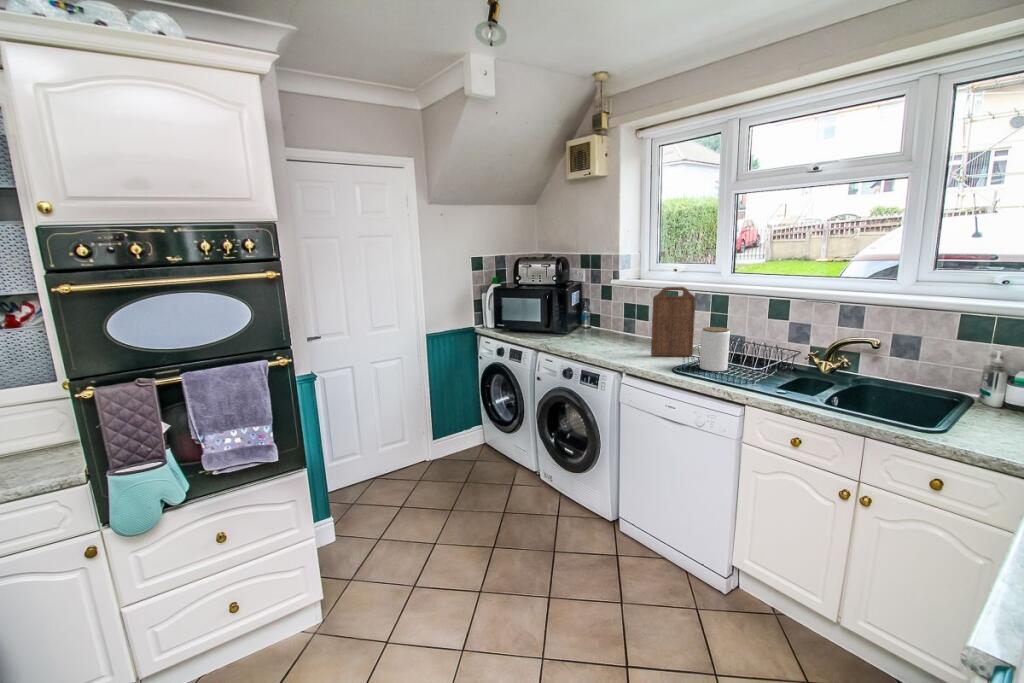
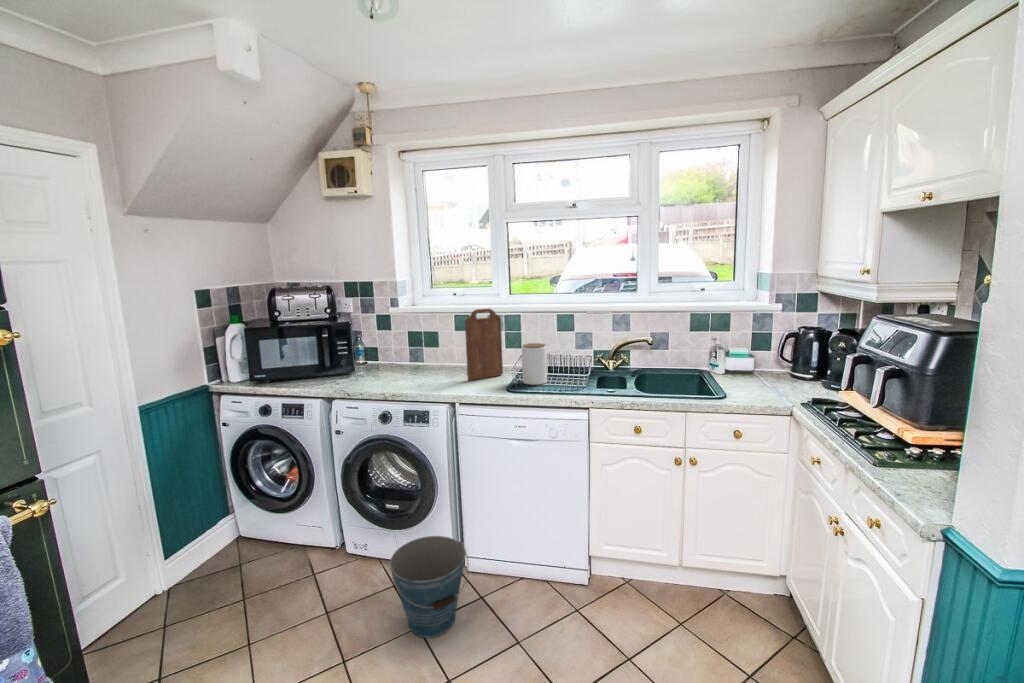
bucket: none [538,481,605,563] -> present [390,536,468,638]

